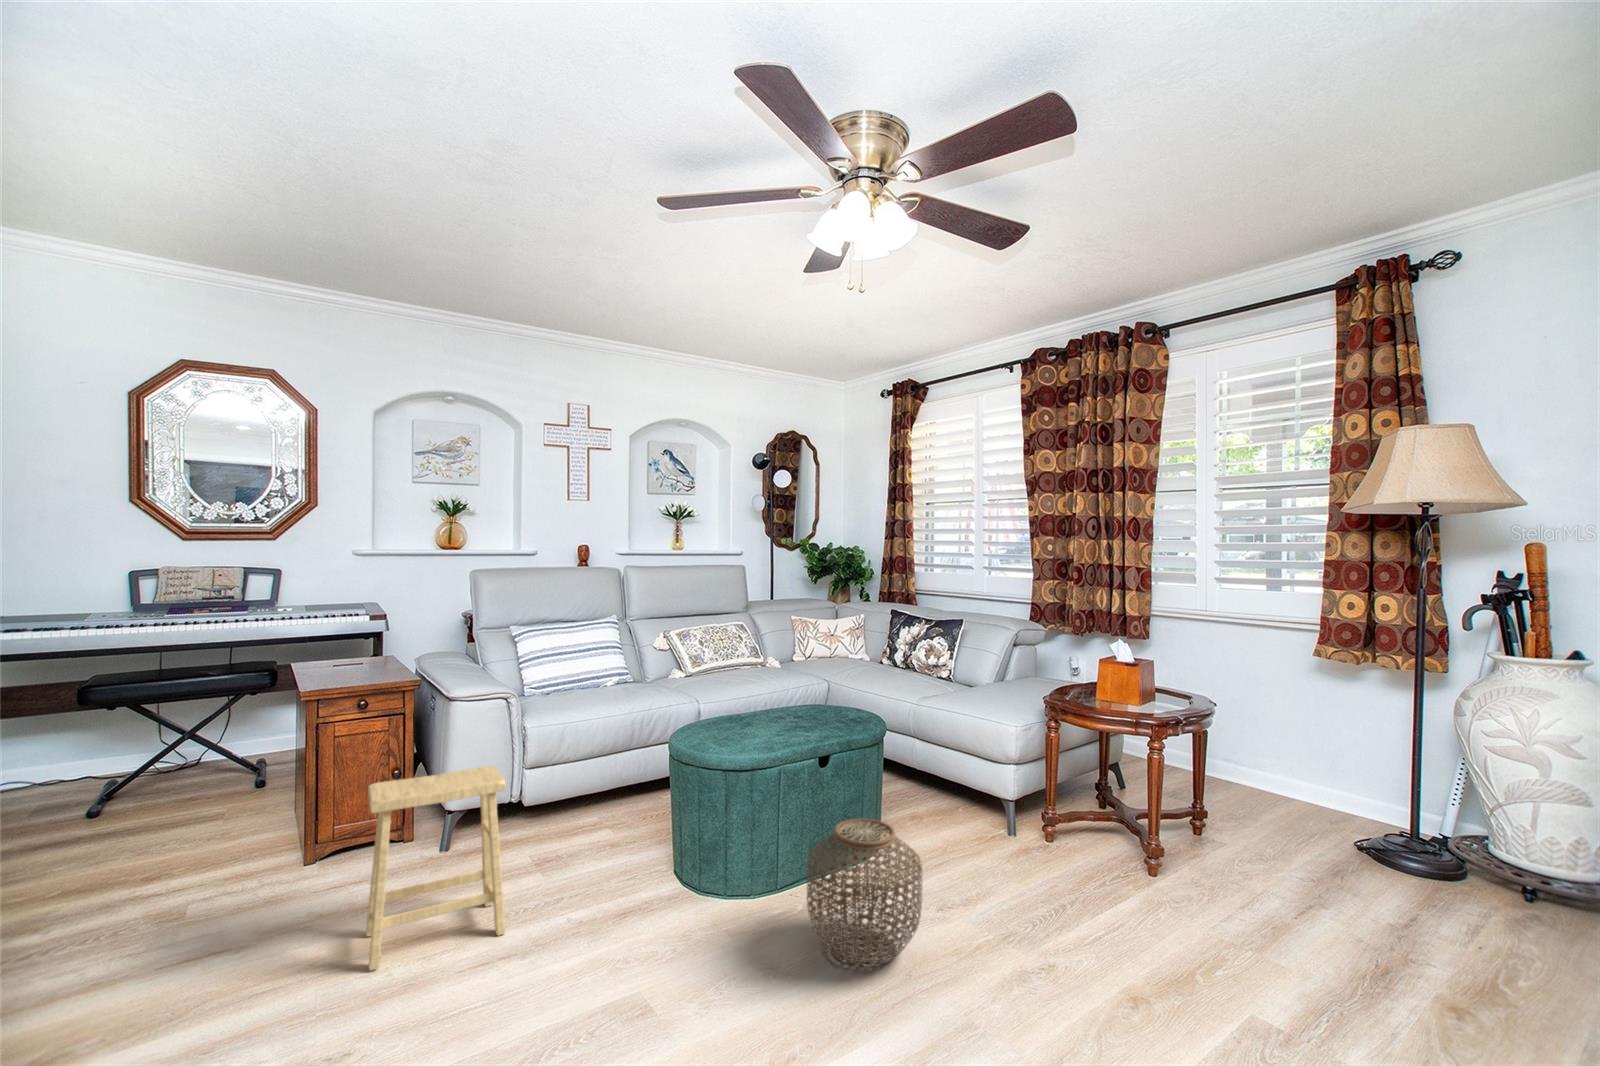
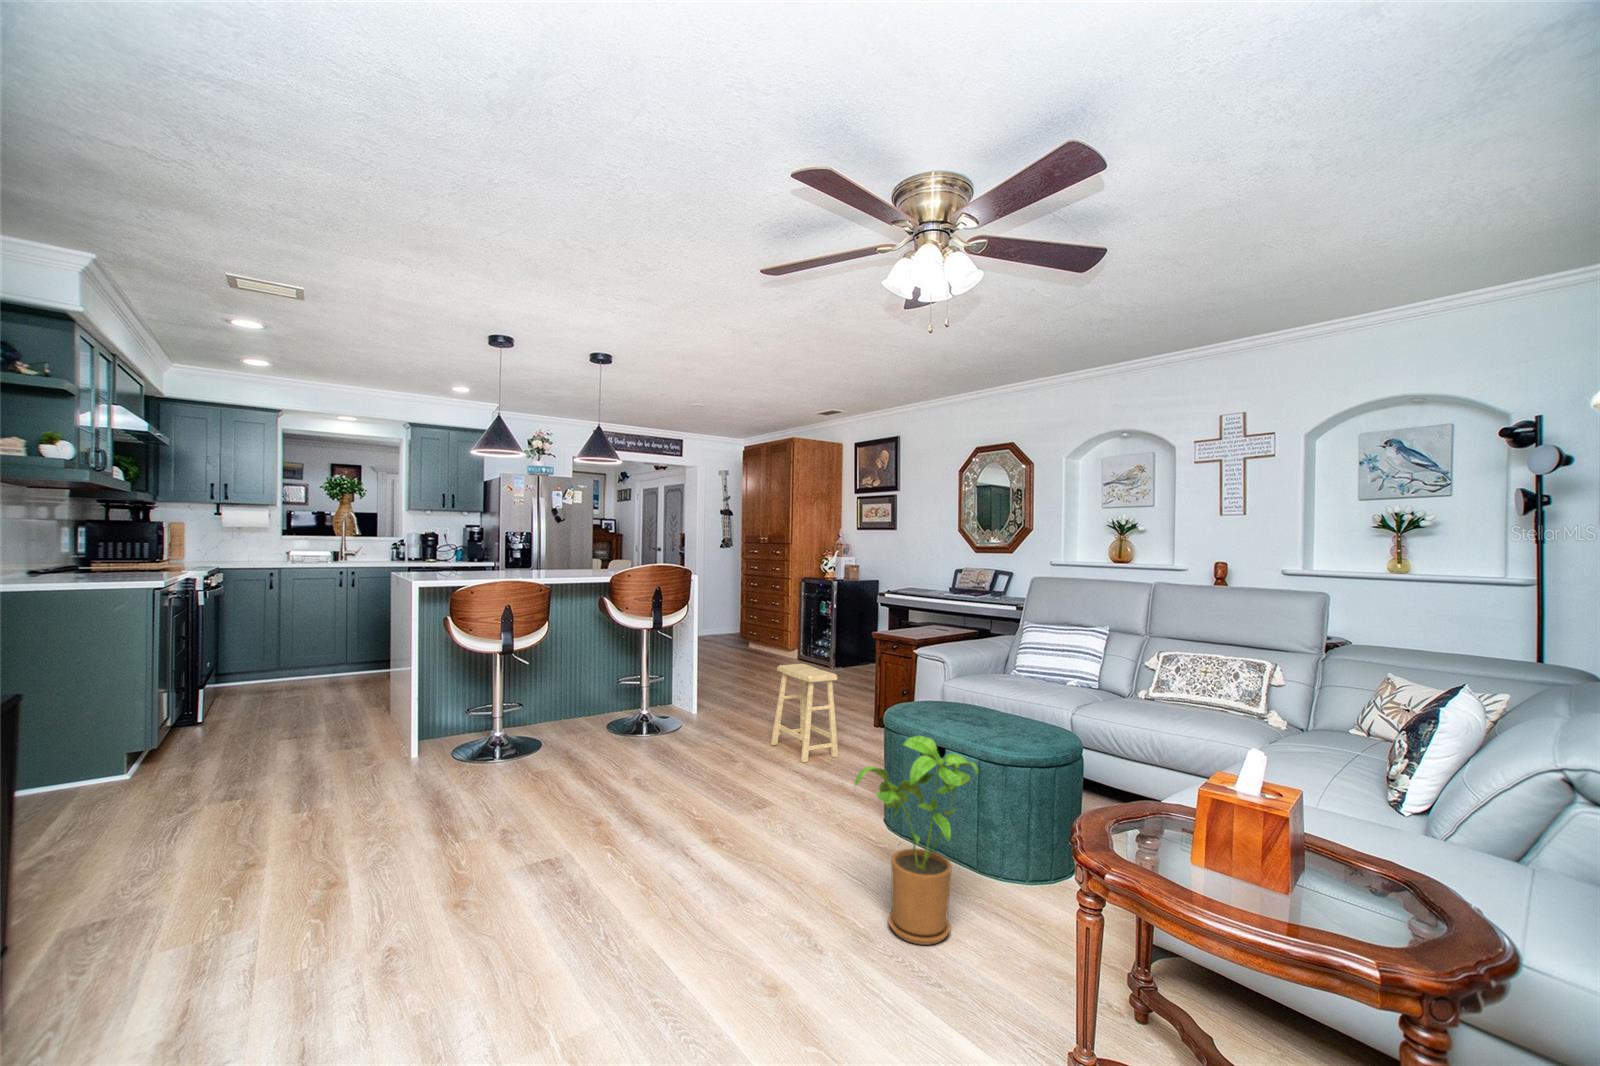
house plant: none [937,711,1036,890] -> present [855,736,978,945]
woven basket: present [807,819,922,967] -> none [738,754,830,868]

